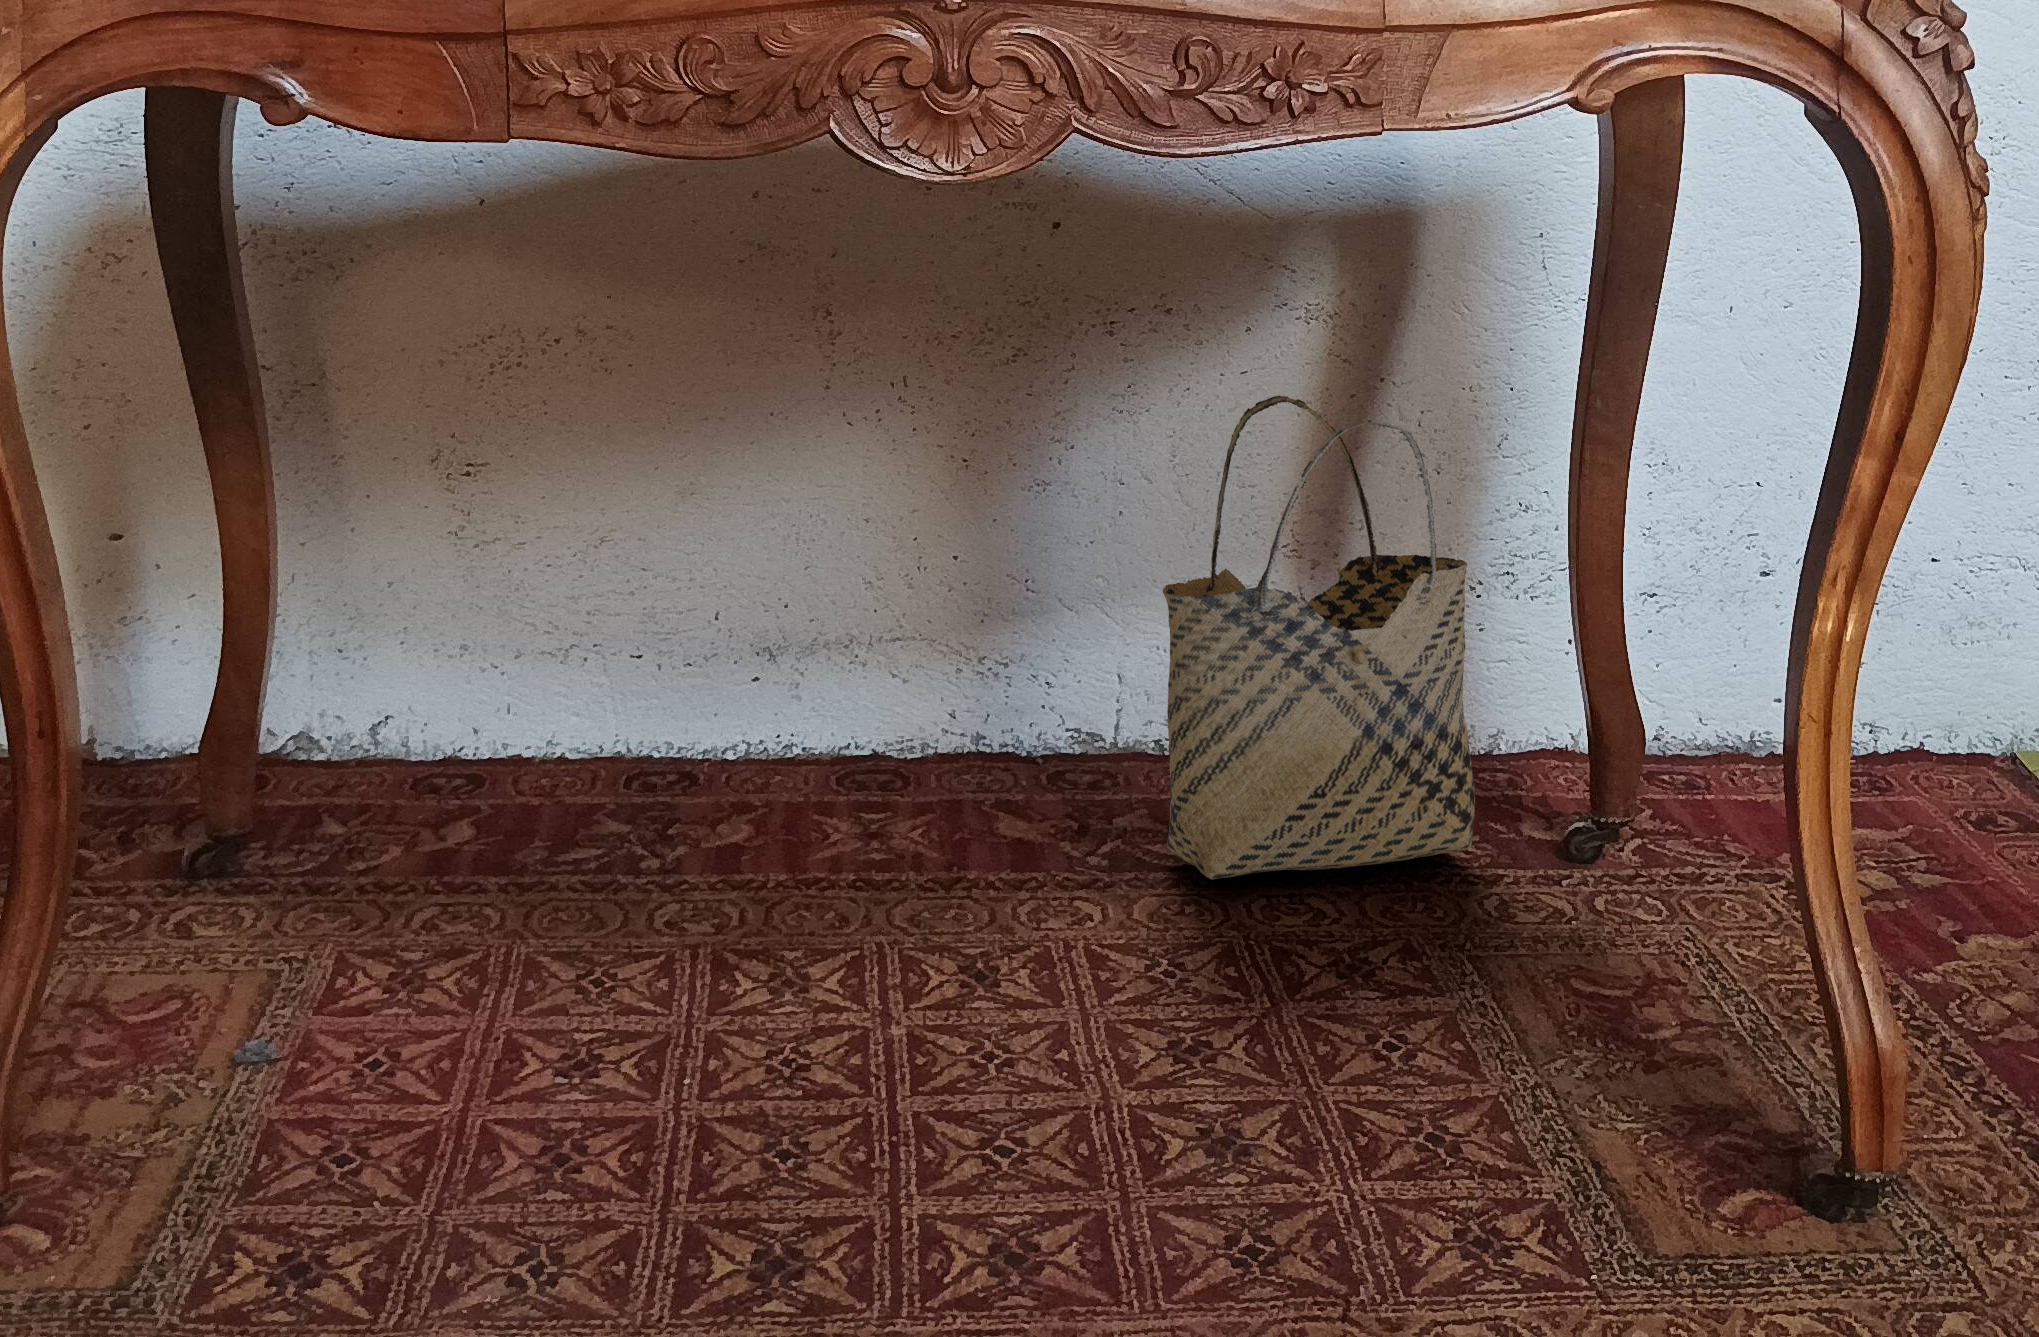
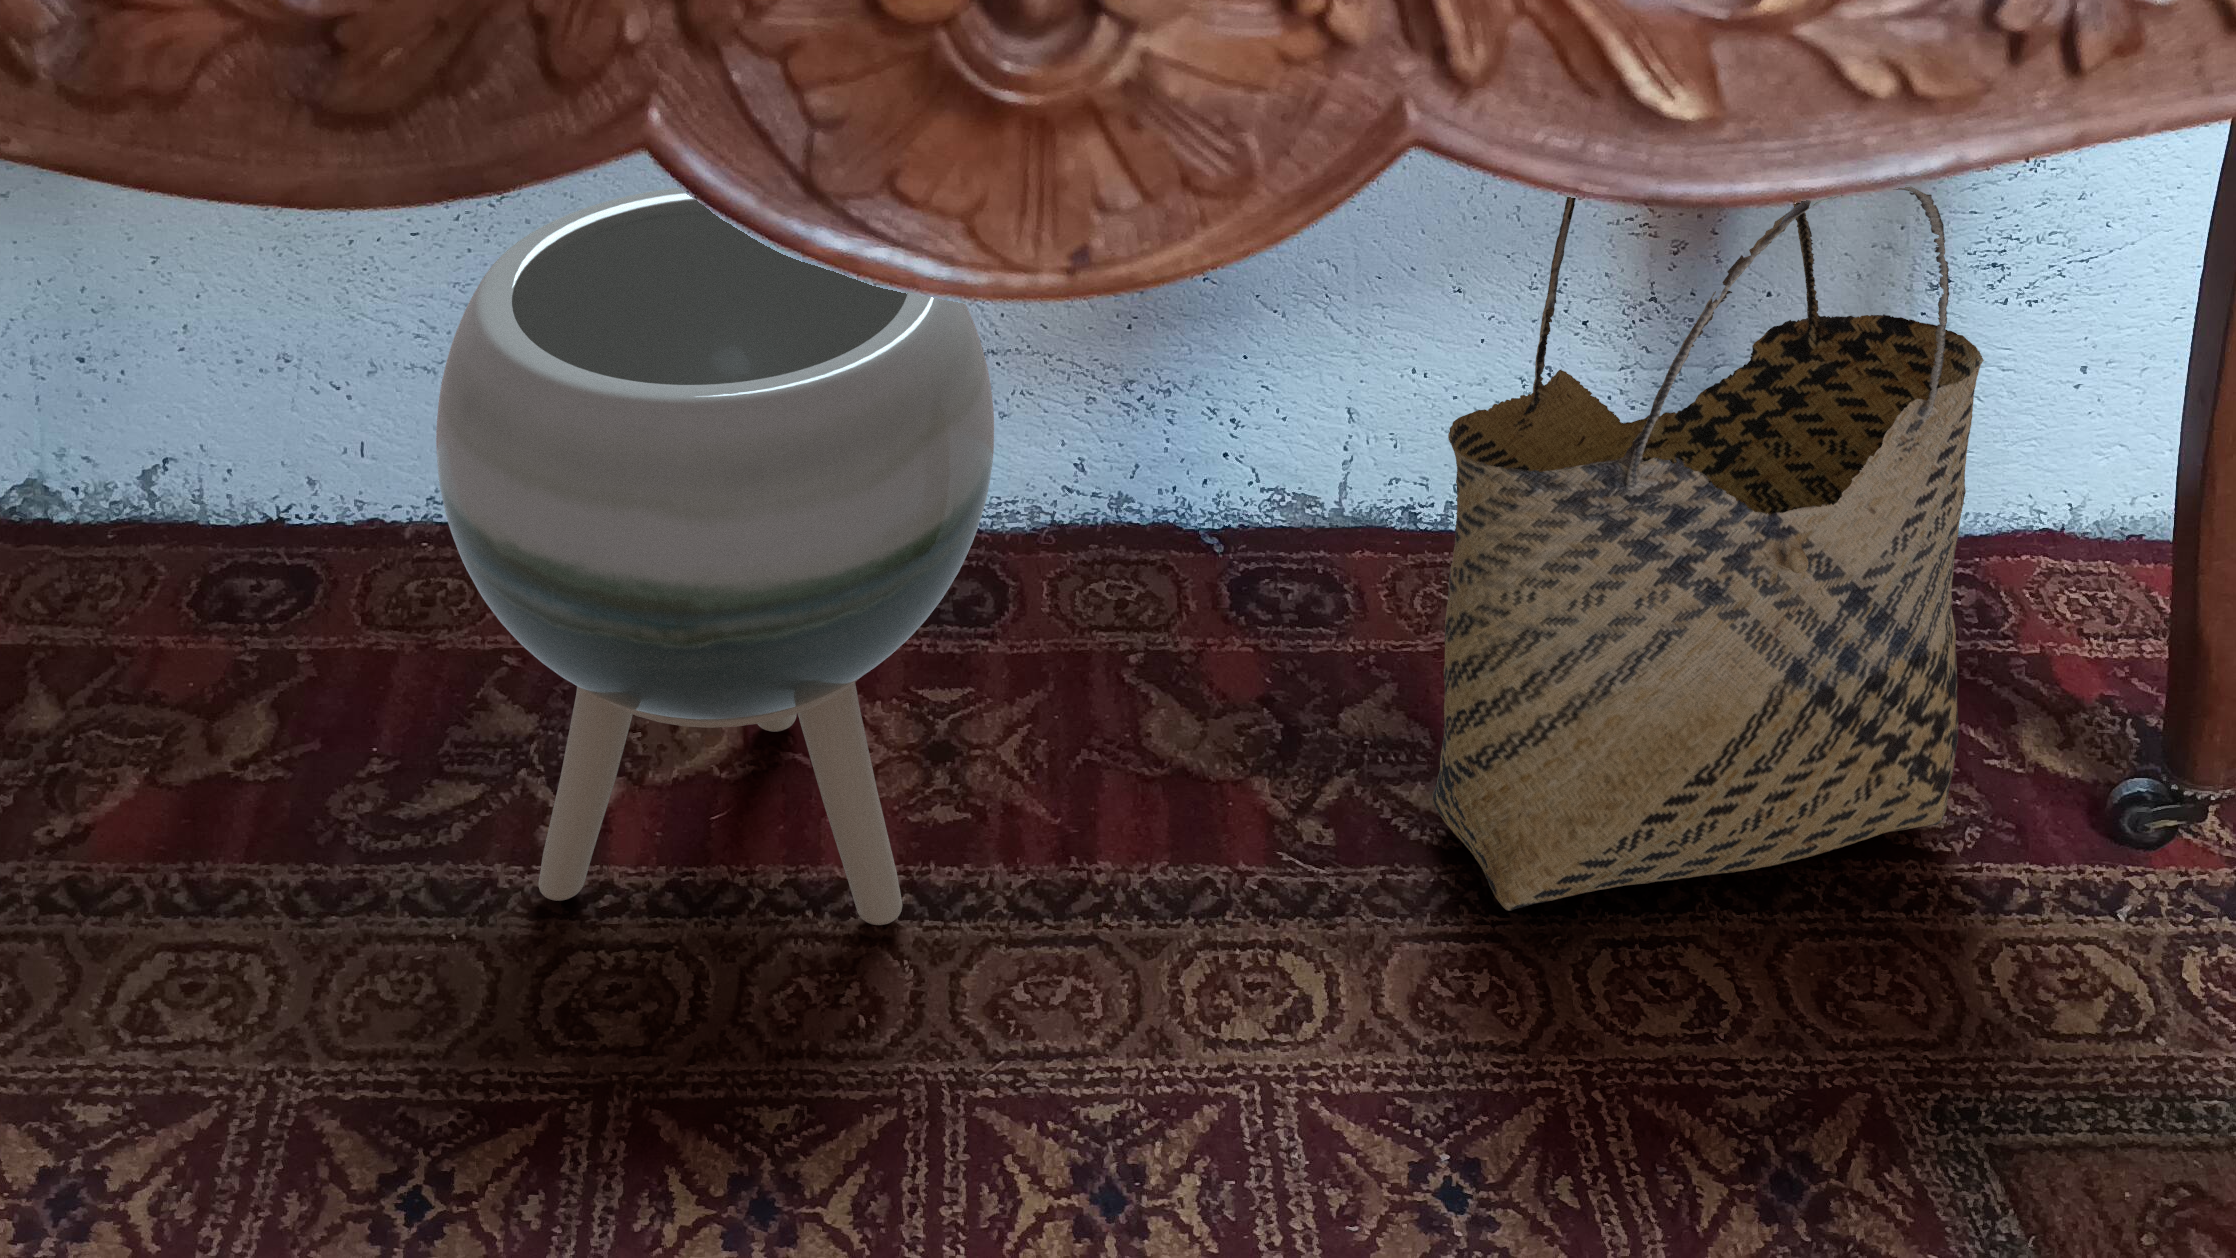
planter: none [607,478,910,893] -> present [436,188,994,925]

